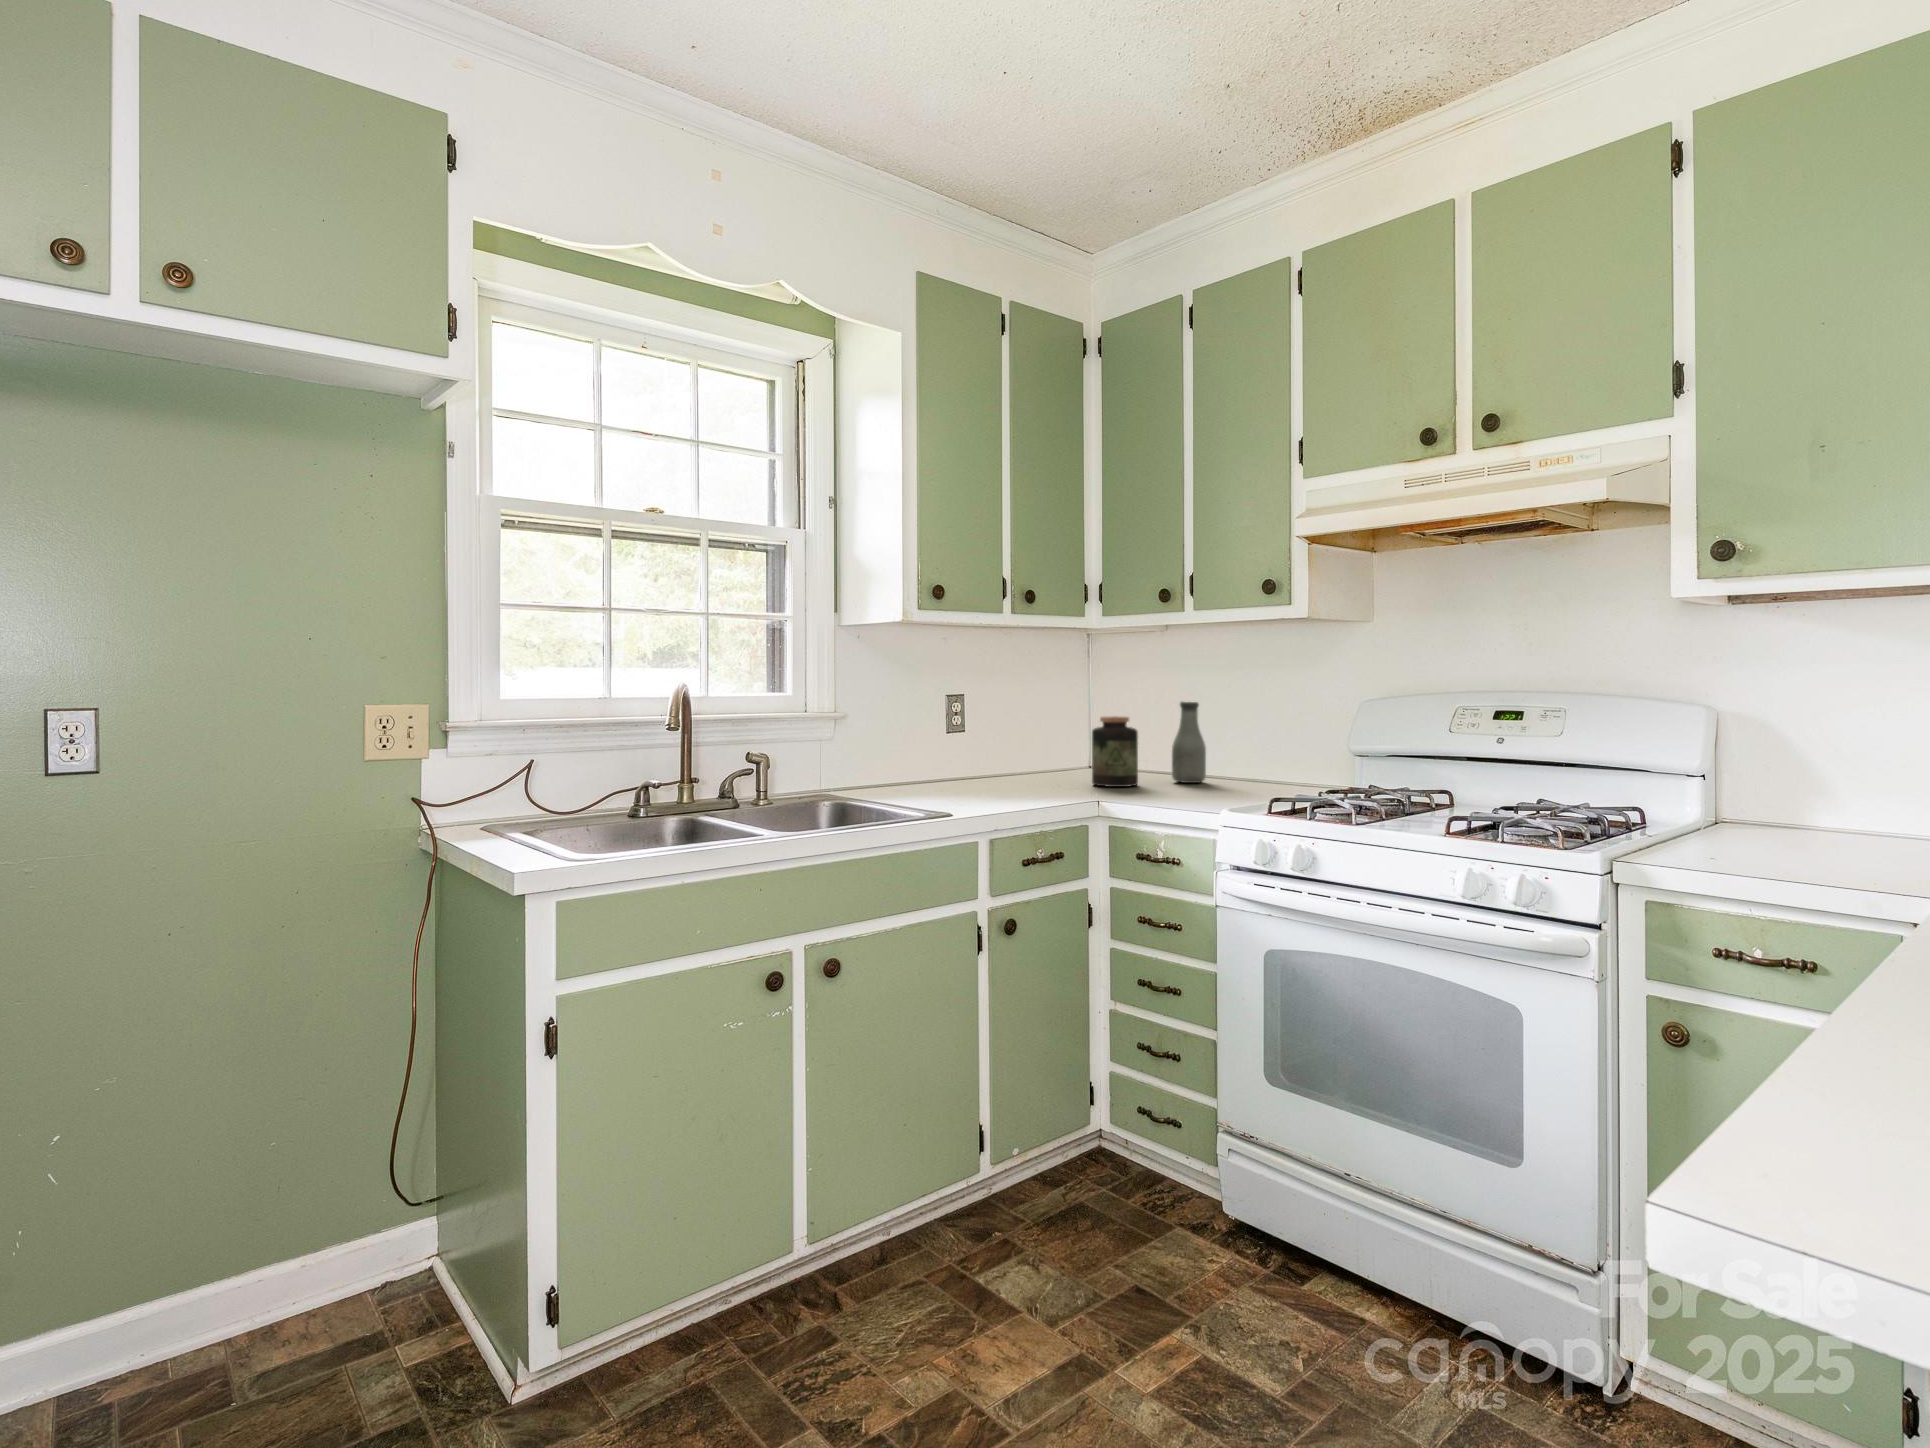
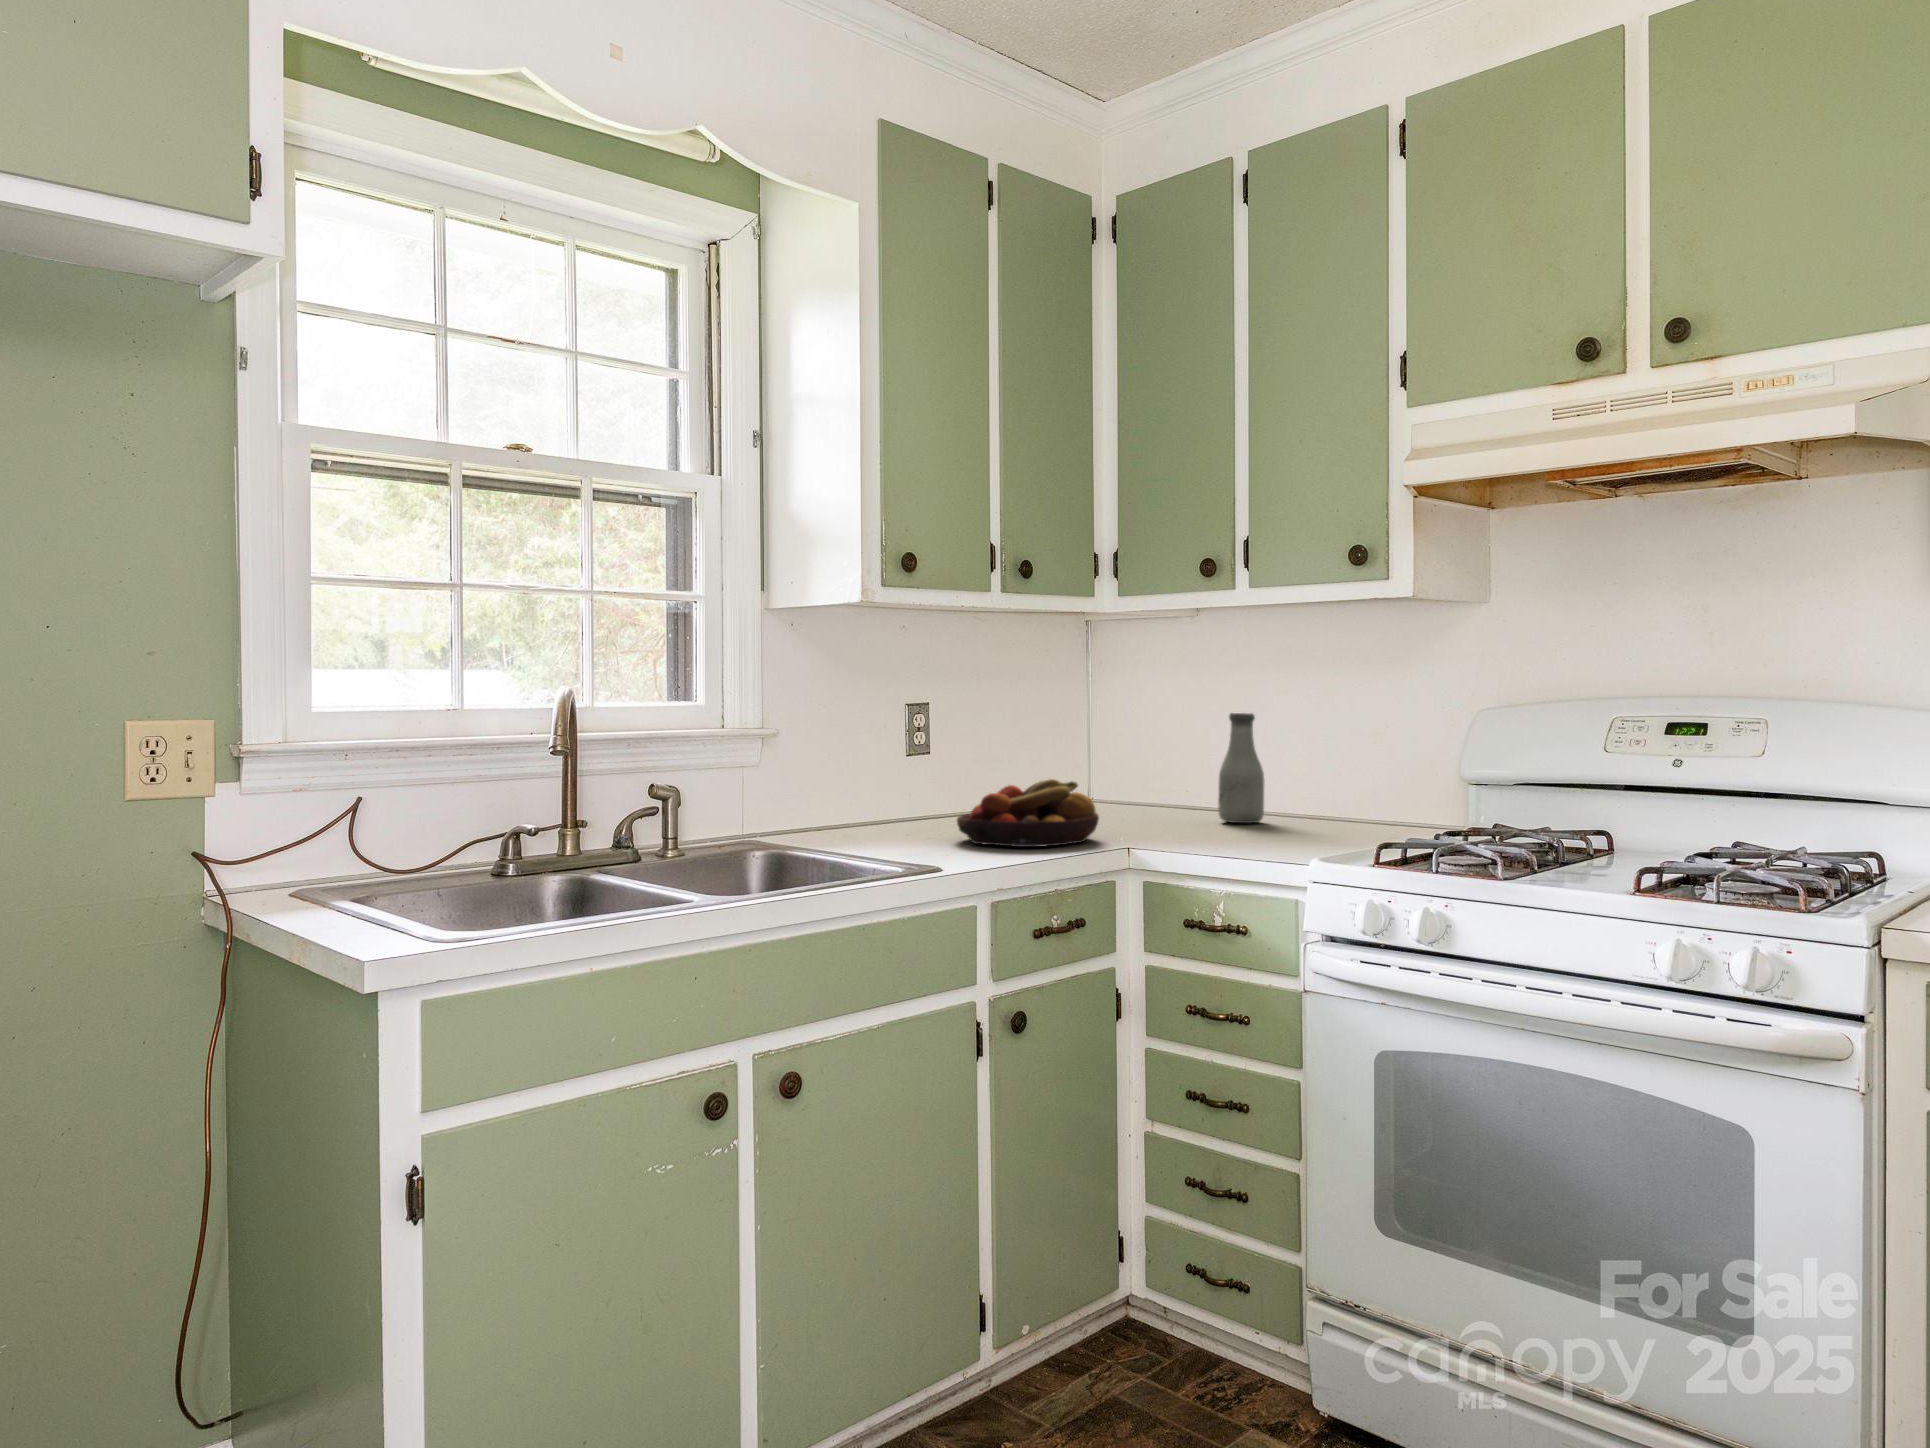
jar: present [1092,716,1138,787] -> none [1113,734,1175,829]
fruit bowl: none [973,749,1077,799] -> present [957,779,1099,847]

